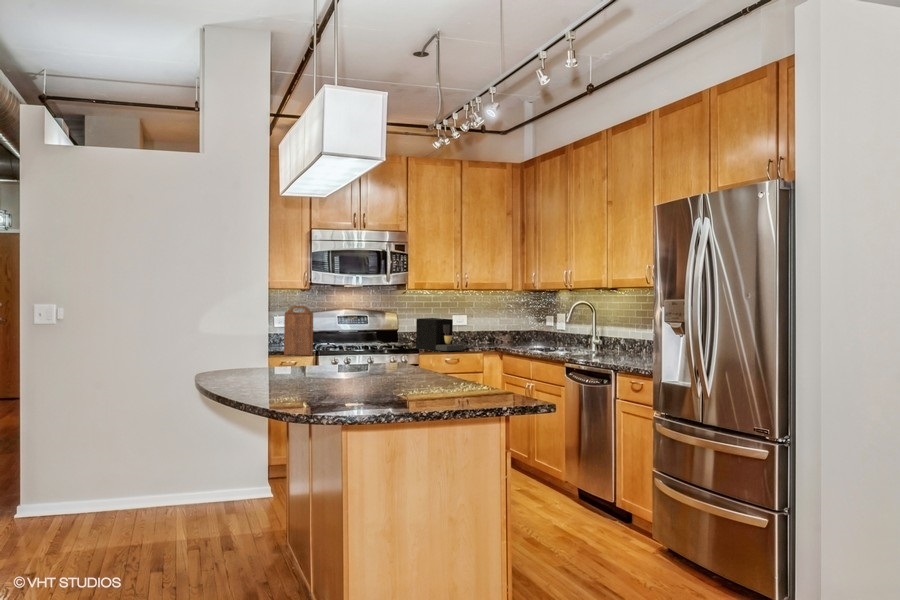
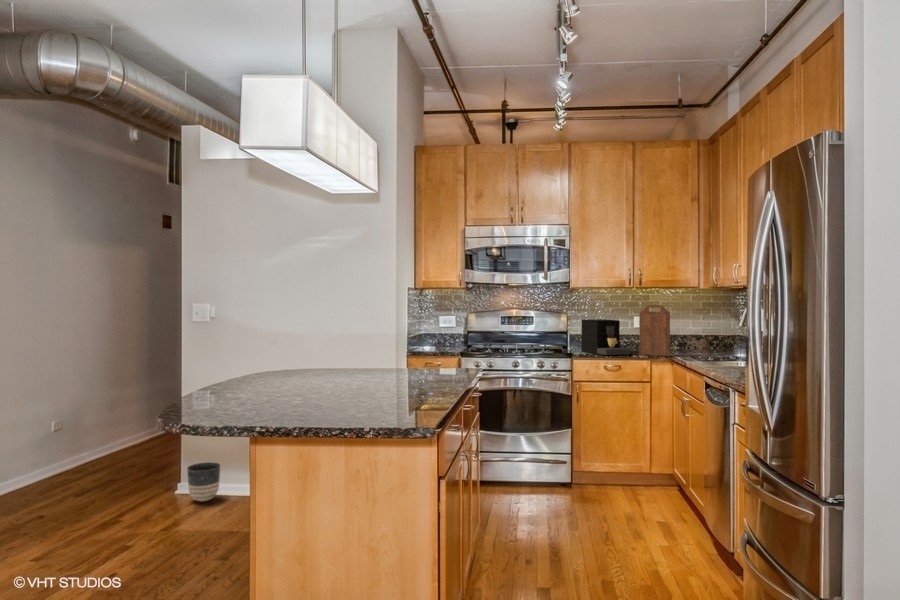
cutting board: present [284,306,313,355] -> present [639,305,670,356]
planter: none [63,478,98,518] -> present [187,462,220,502]

